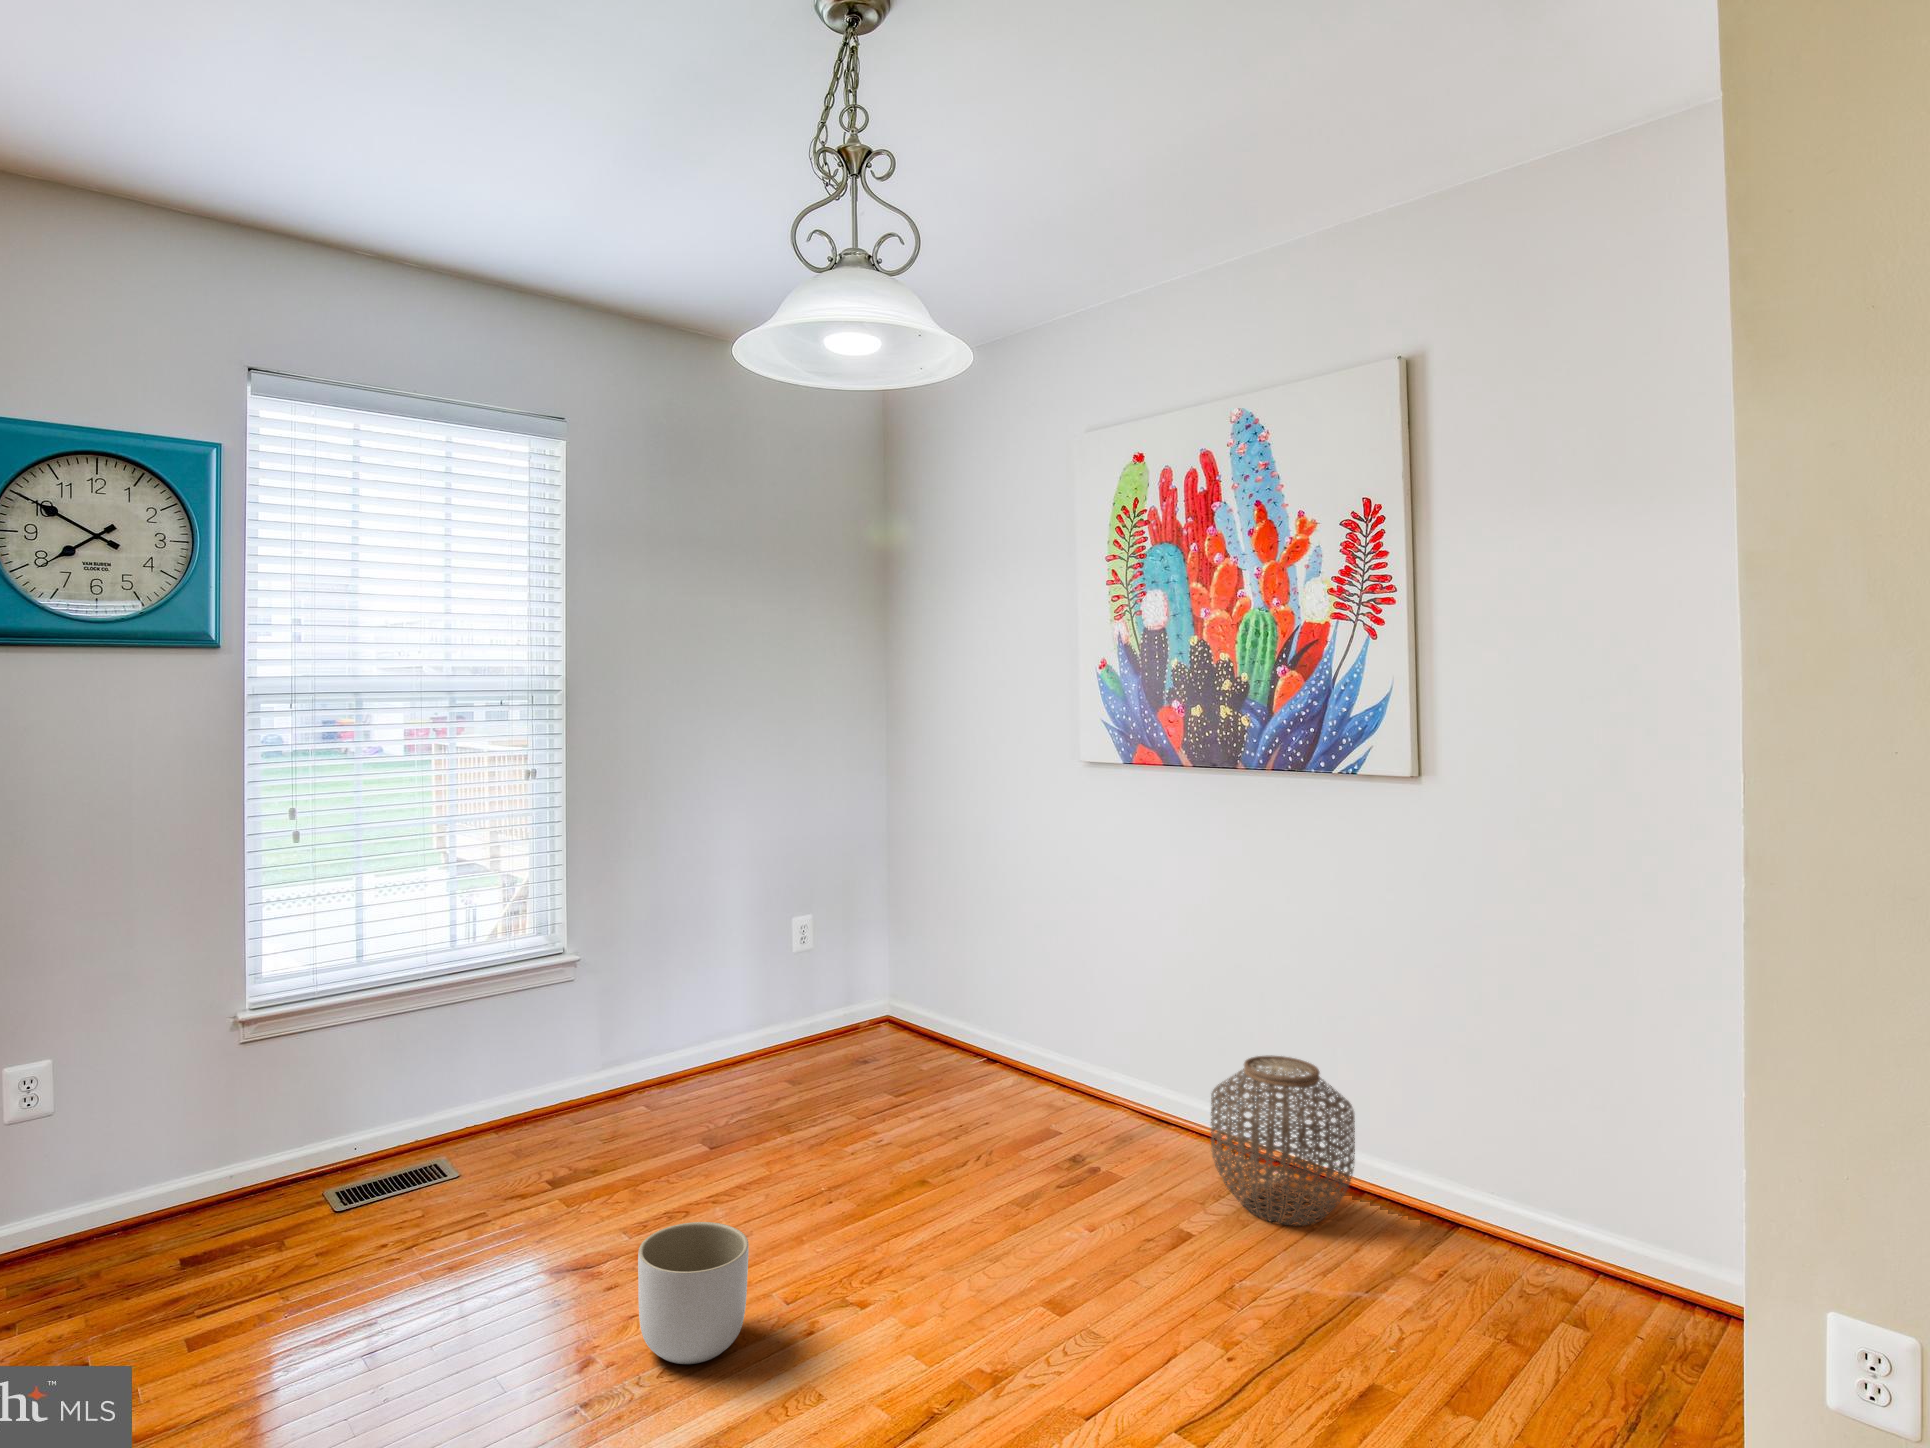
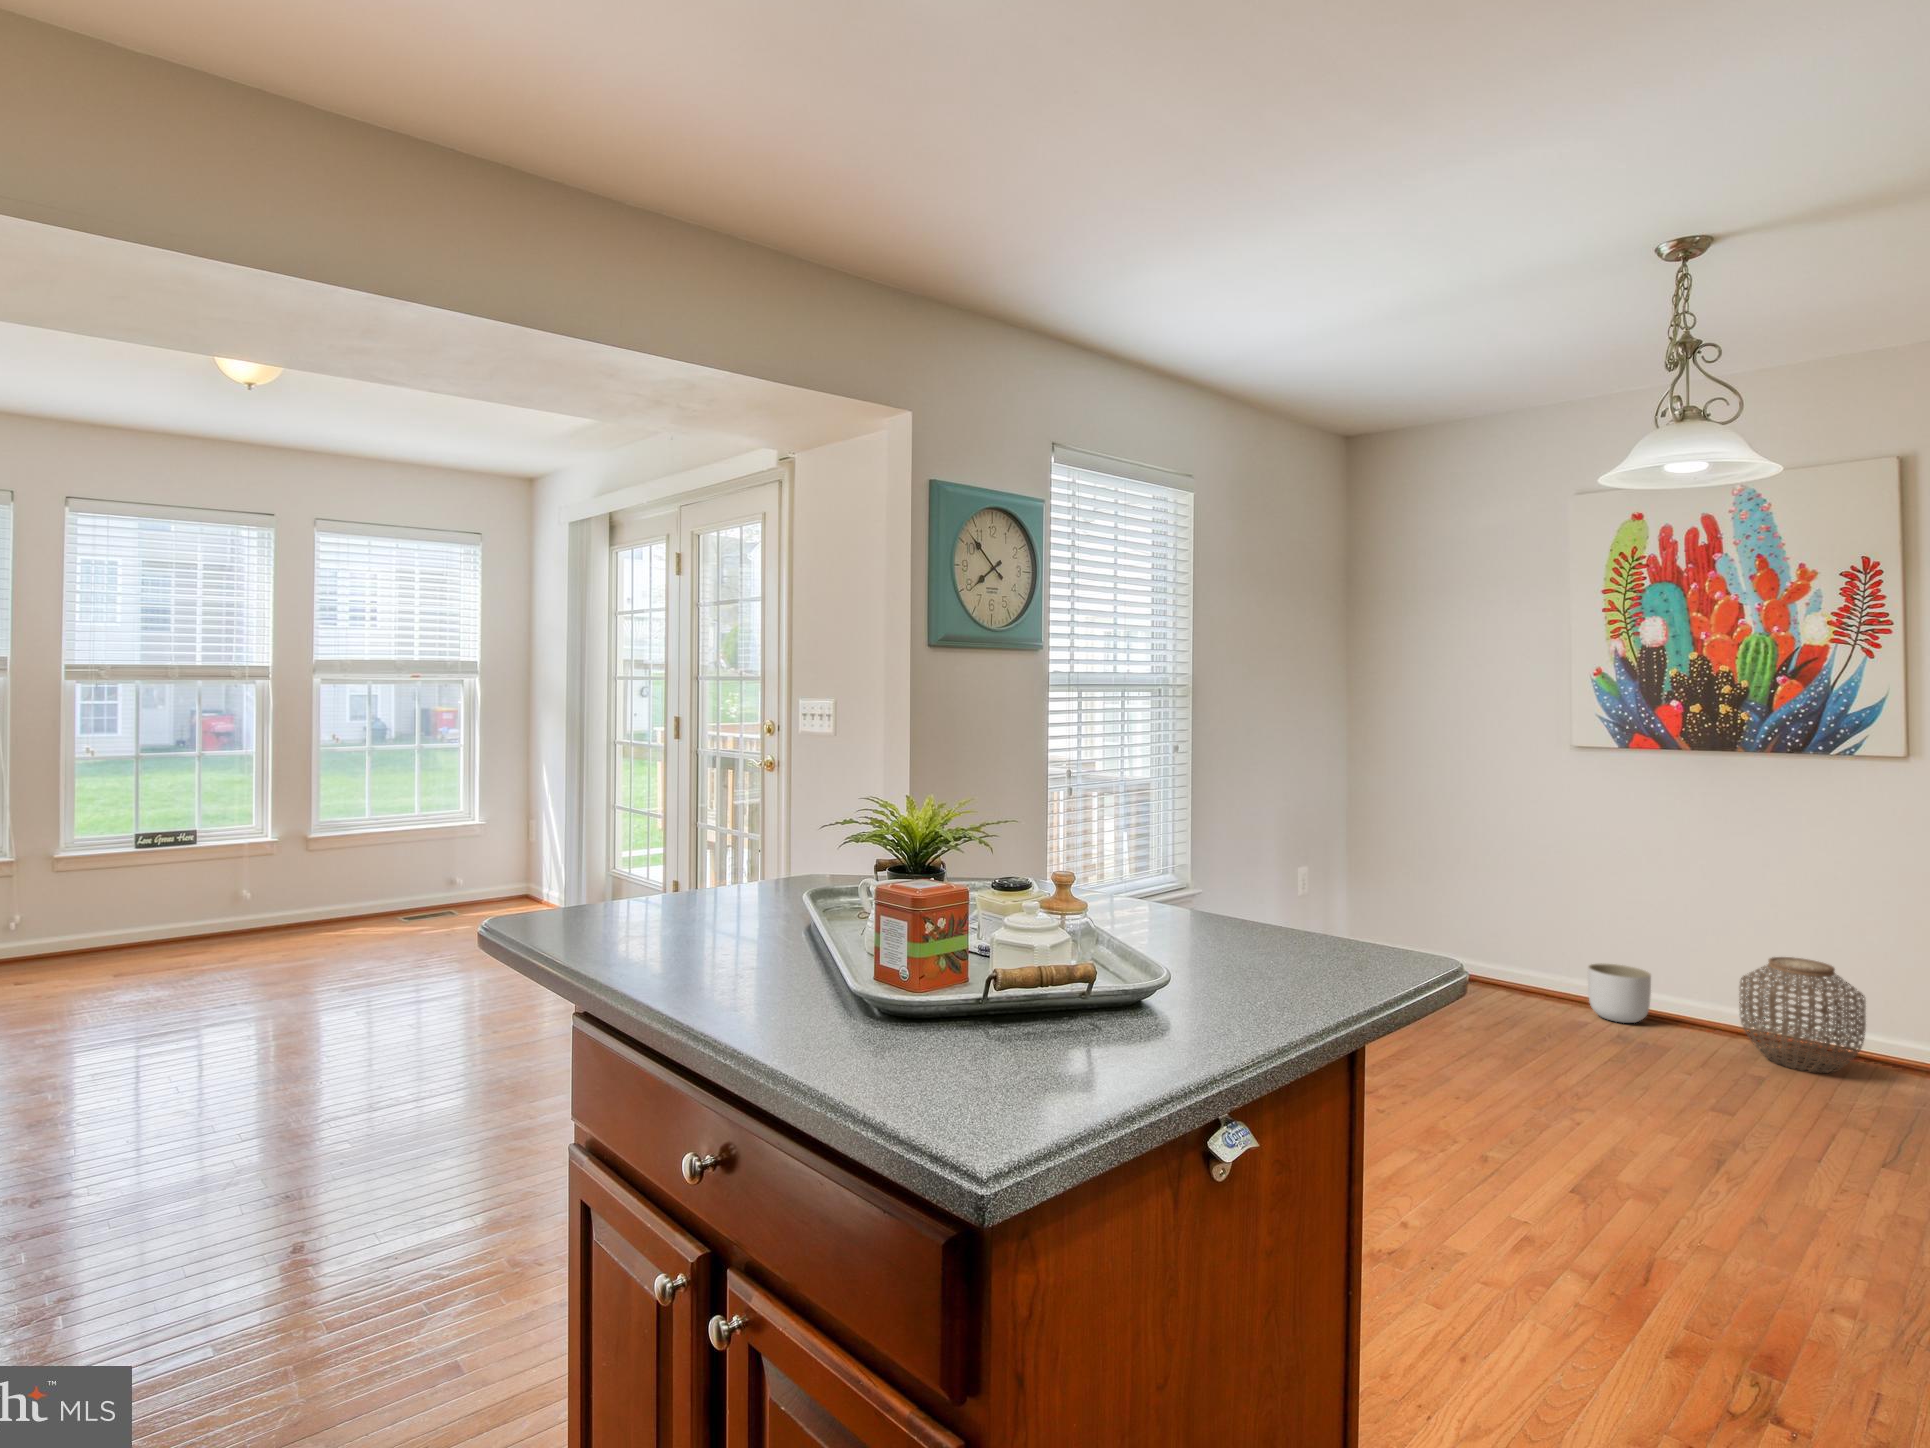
planter: present [638,1222,749,1364] -> present [1588,963,1651,1023]

